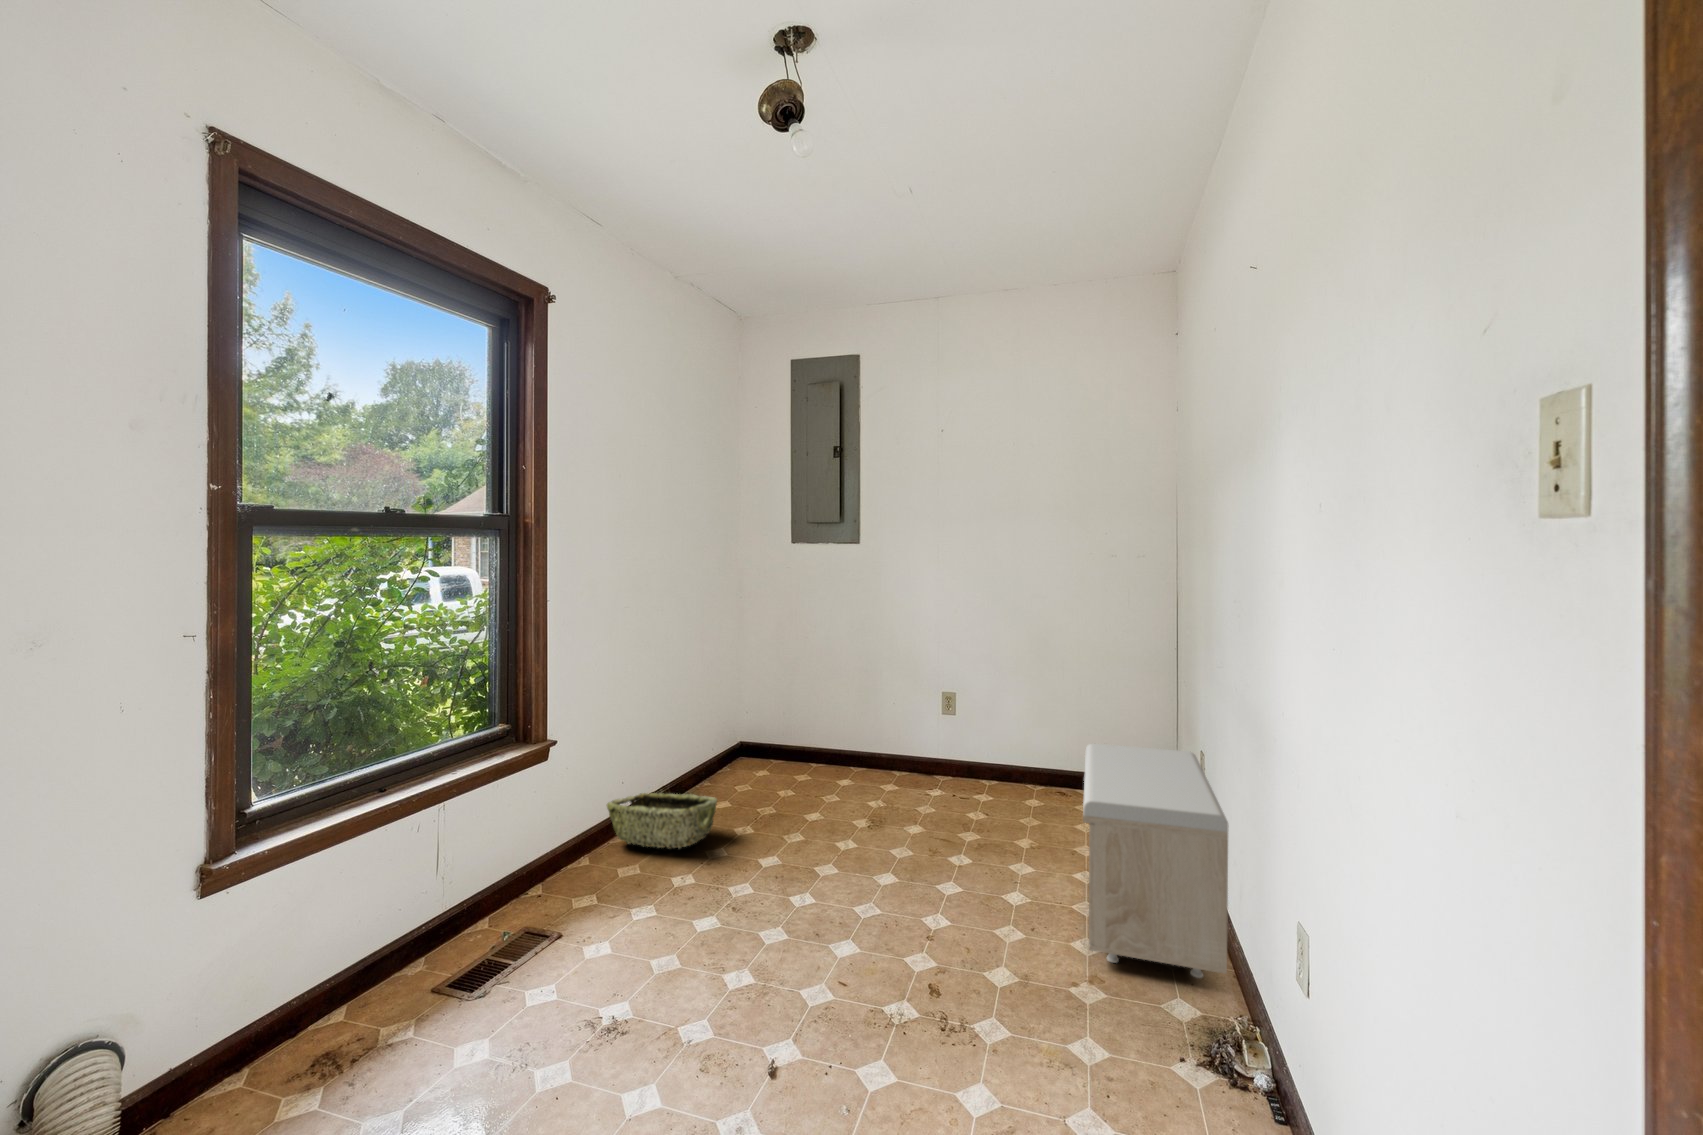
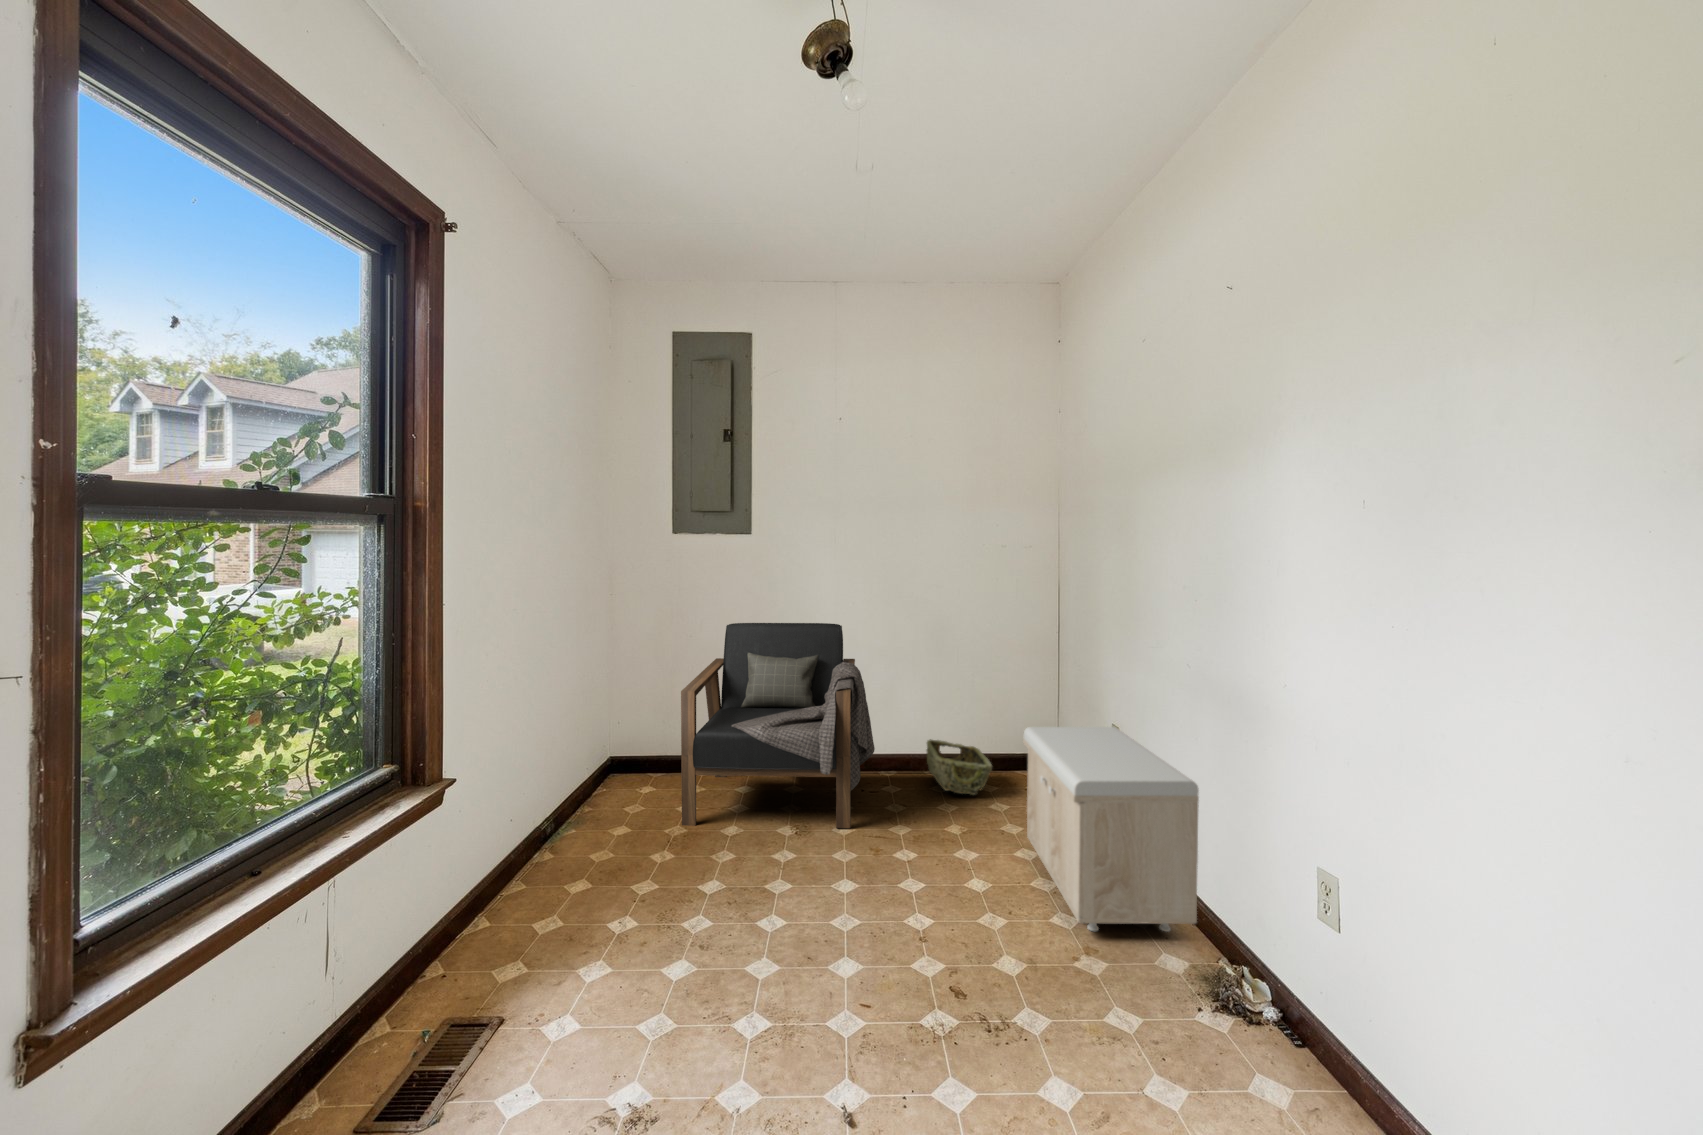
armchair: none [771,625,964,828] -> present [681,623,875,828]
woven basket: present [607,793,717,849] -> present [927,739,992,795]

